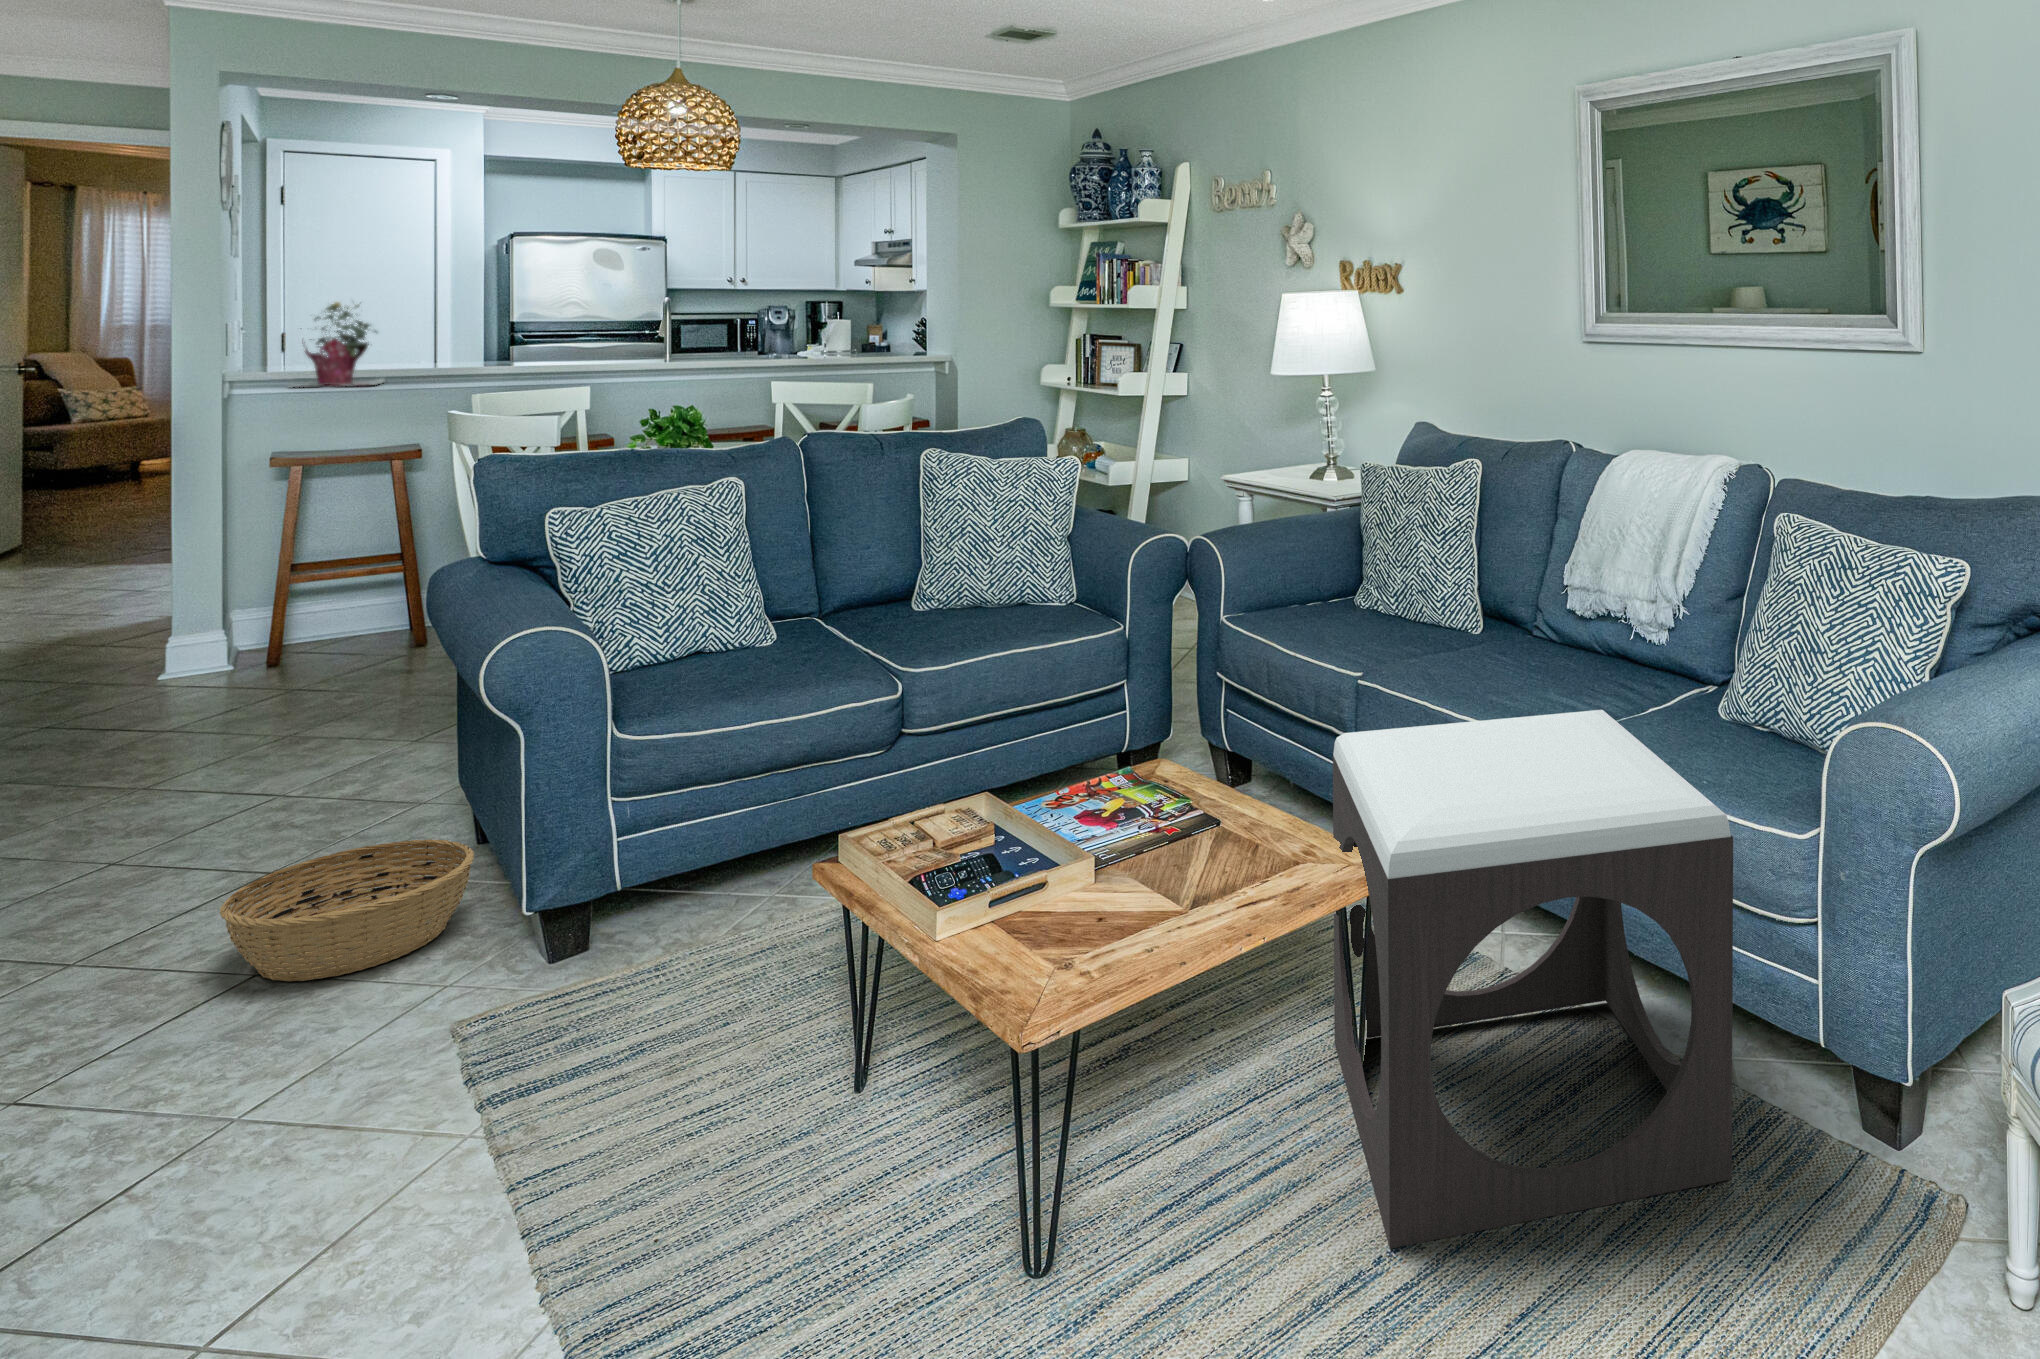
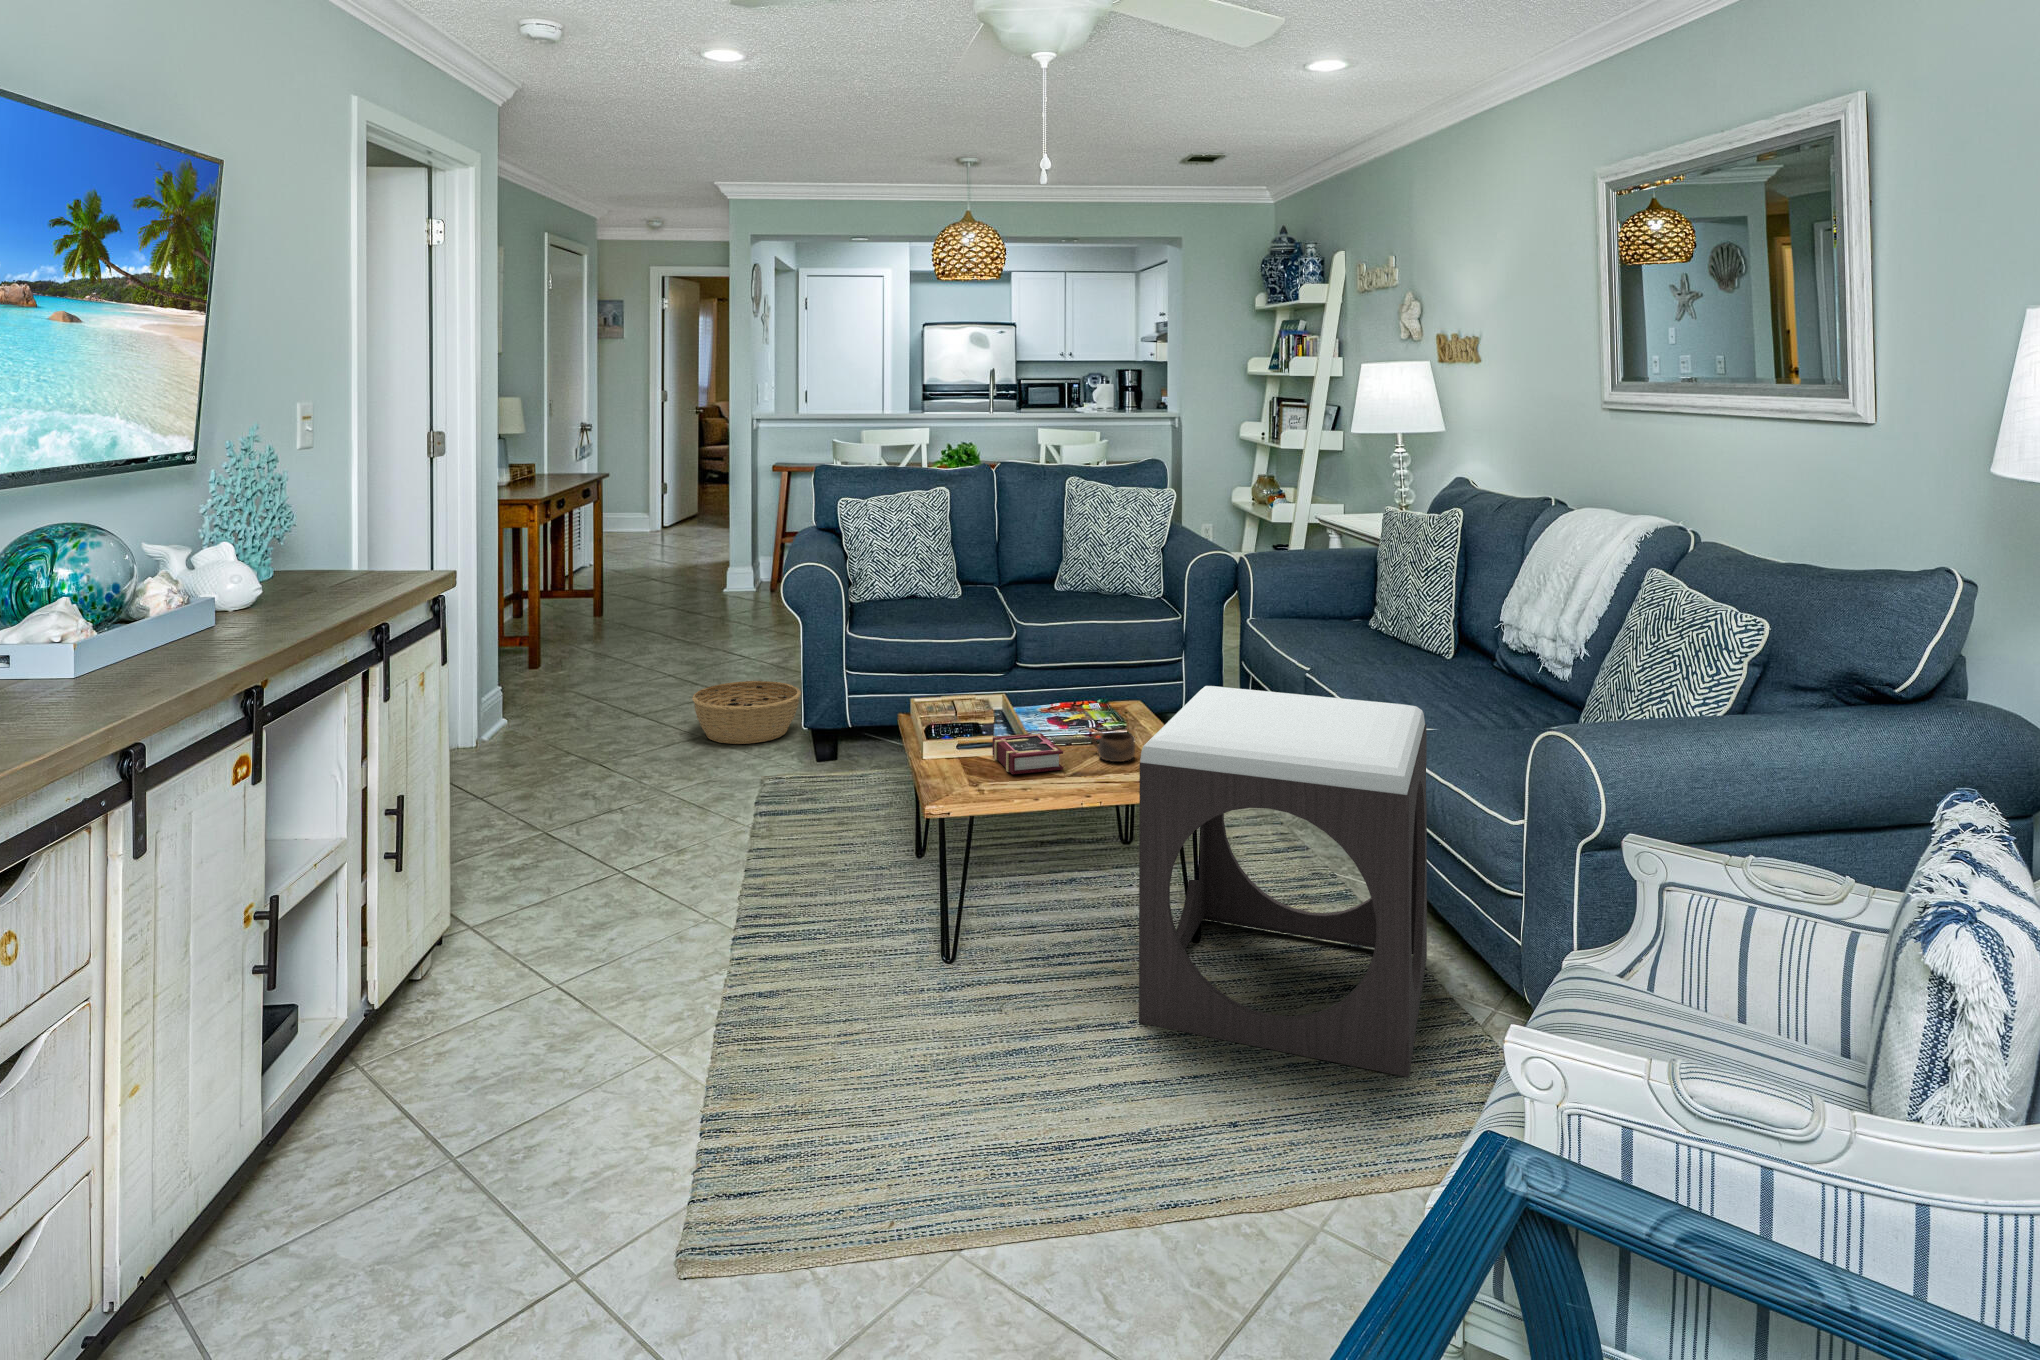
potted plant: present [293,302,385,386] -> none [794,368,845,422]
cup: none [1196,823,1266,871] -> present [1092,732,1135,762]
book: none [1055,853,1188,936] -> present [992,733,1063,774]

